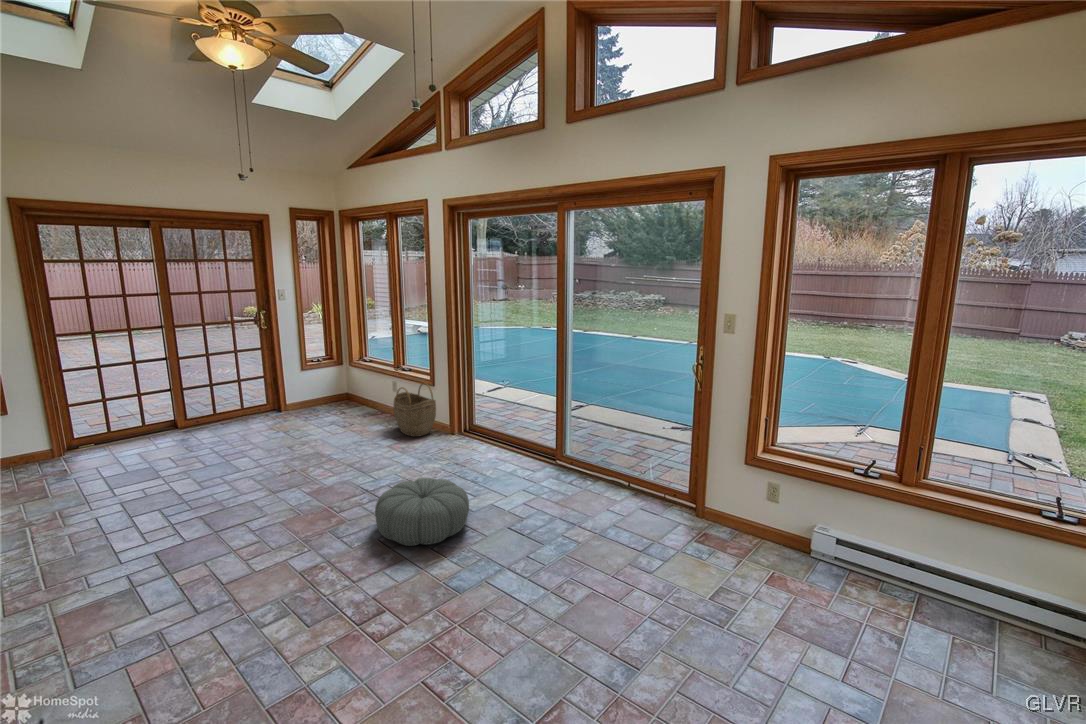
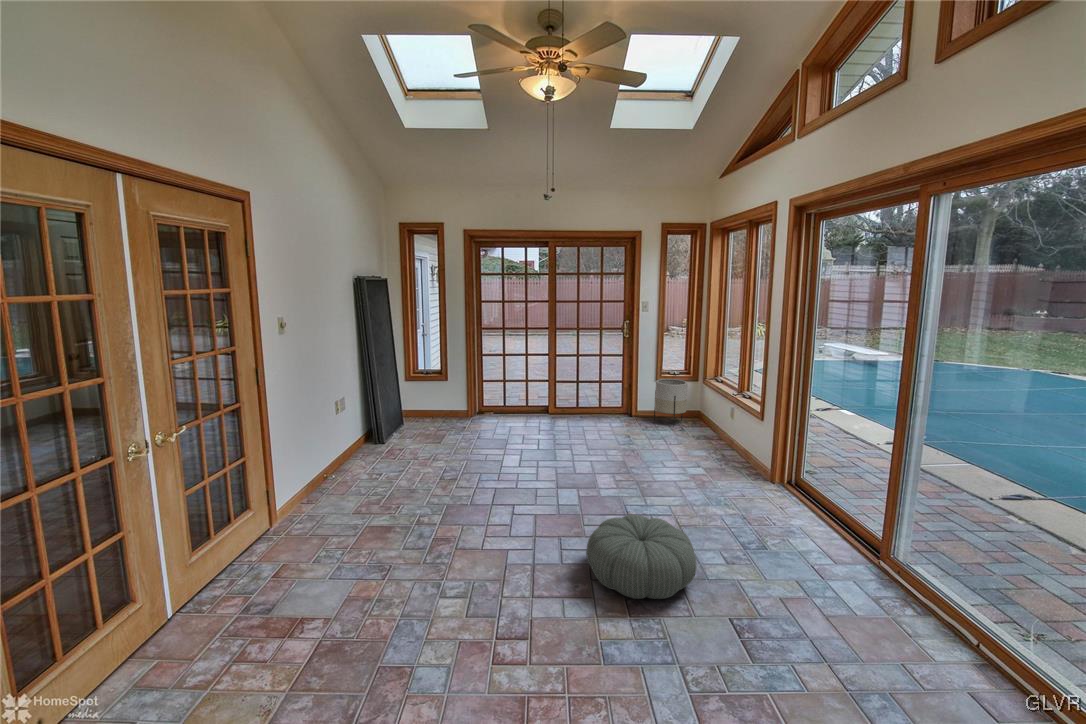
planter: none [306,366,342,412] -> present [654,379,688,427]
woven basket: present [394,383,436,437] -> none [712,414,760,476]

